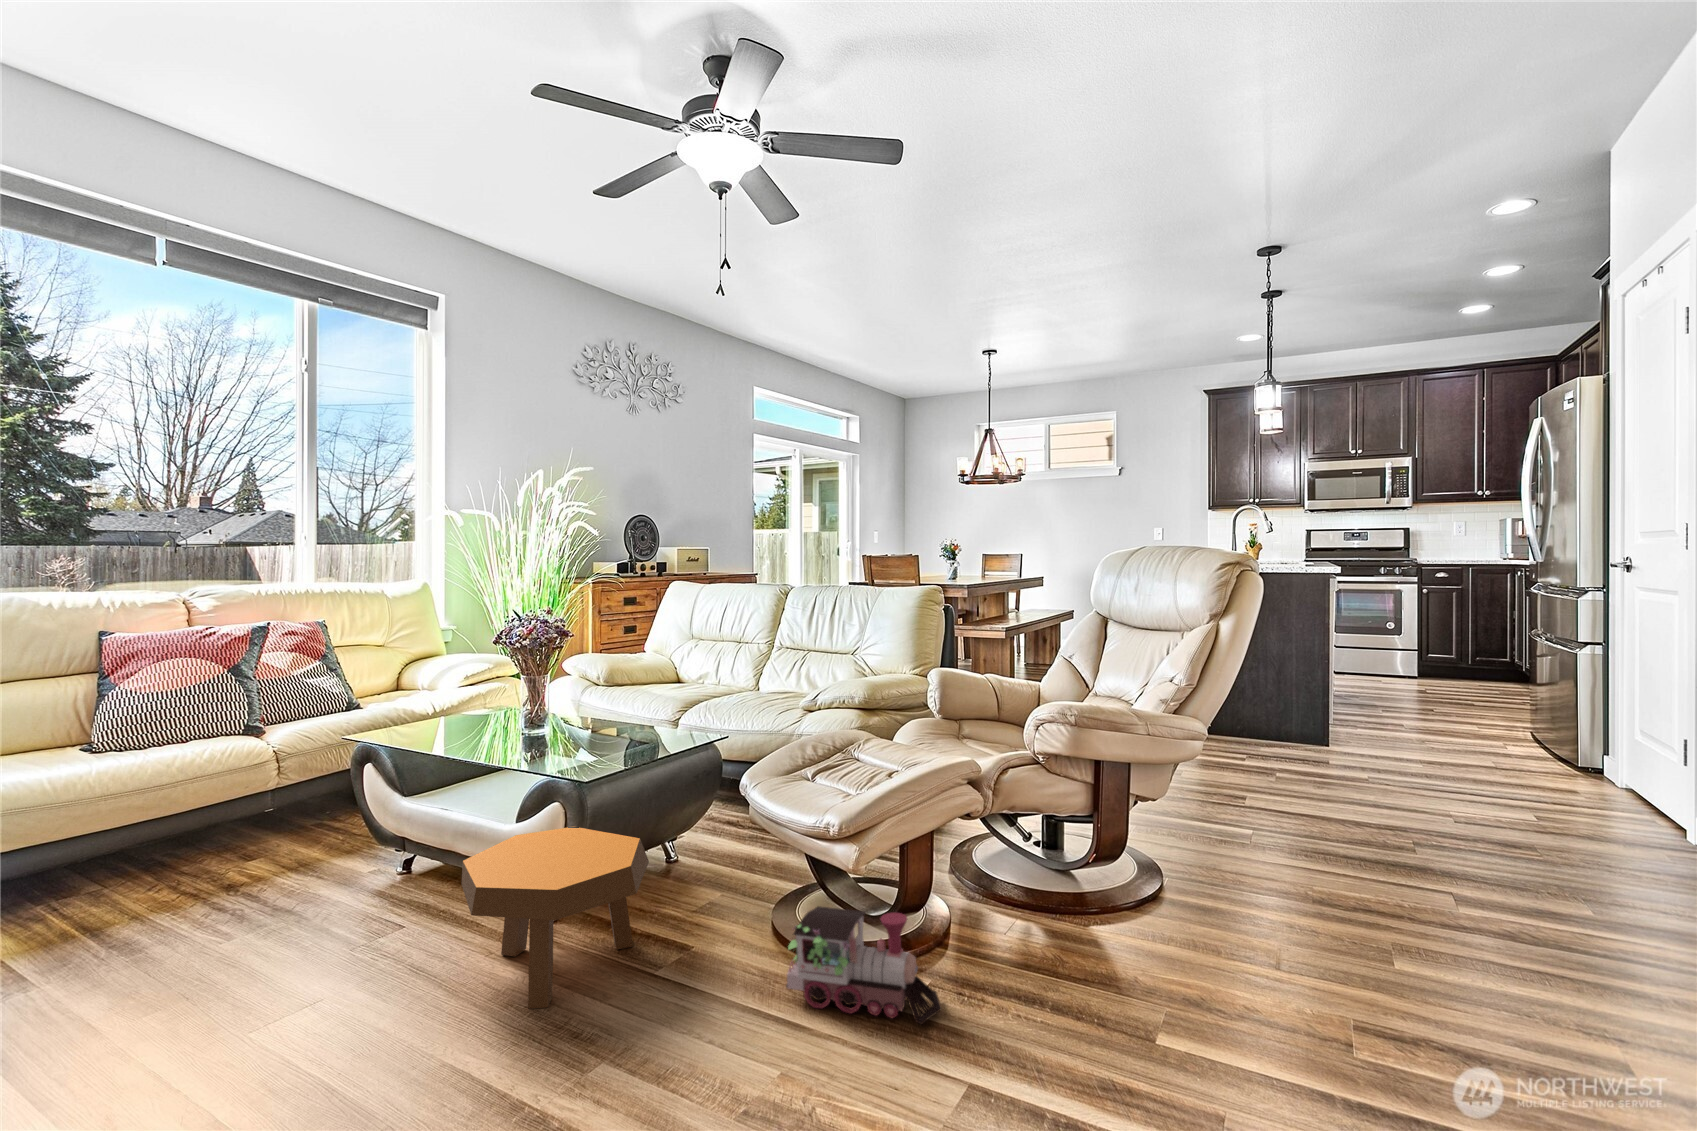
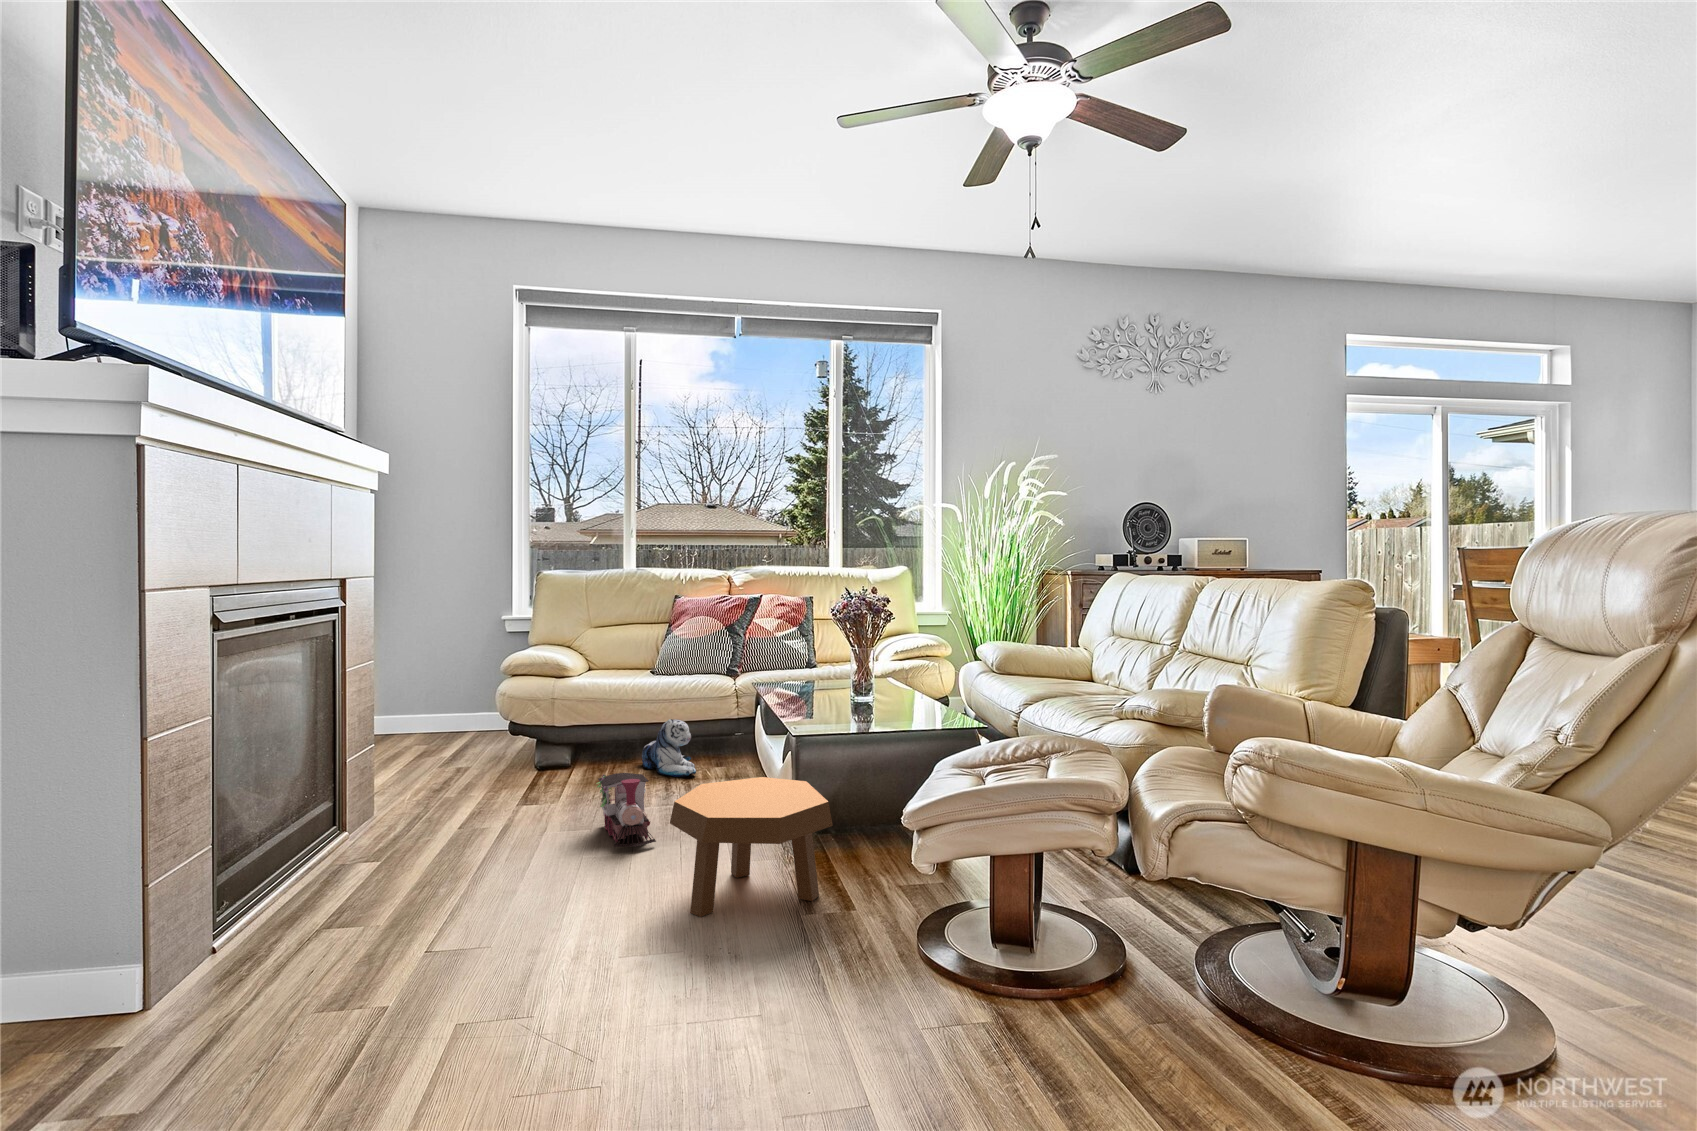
plush toy: none [120,803,247,883] -> present [642,719,696,777]
toy train: present [786,906,942,1024] -> present [597,773,656,847]

